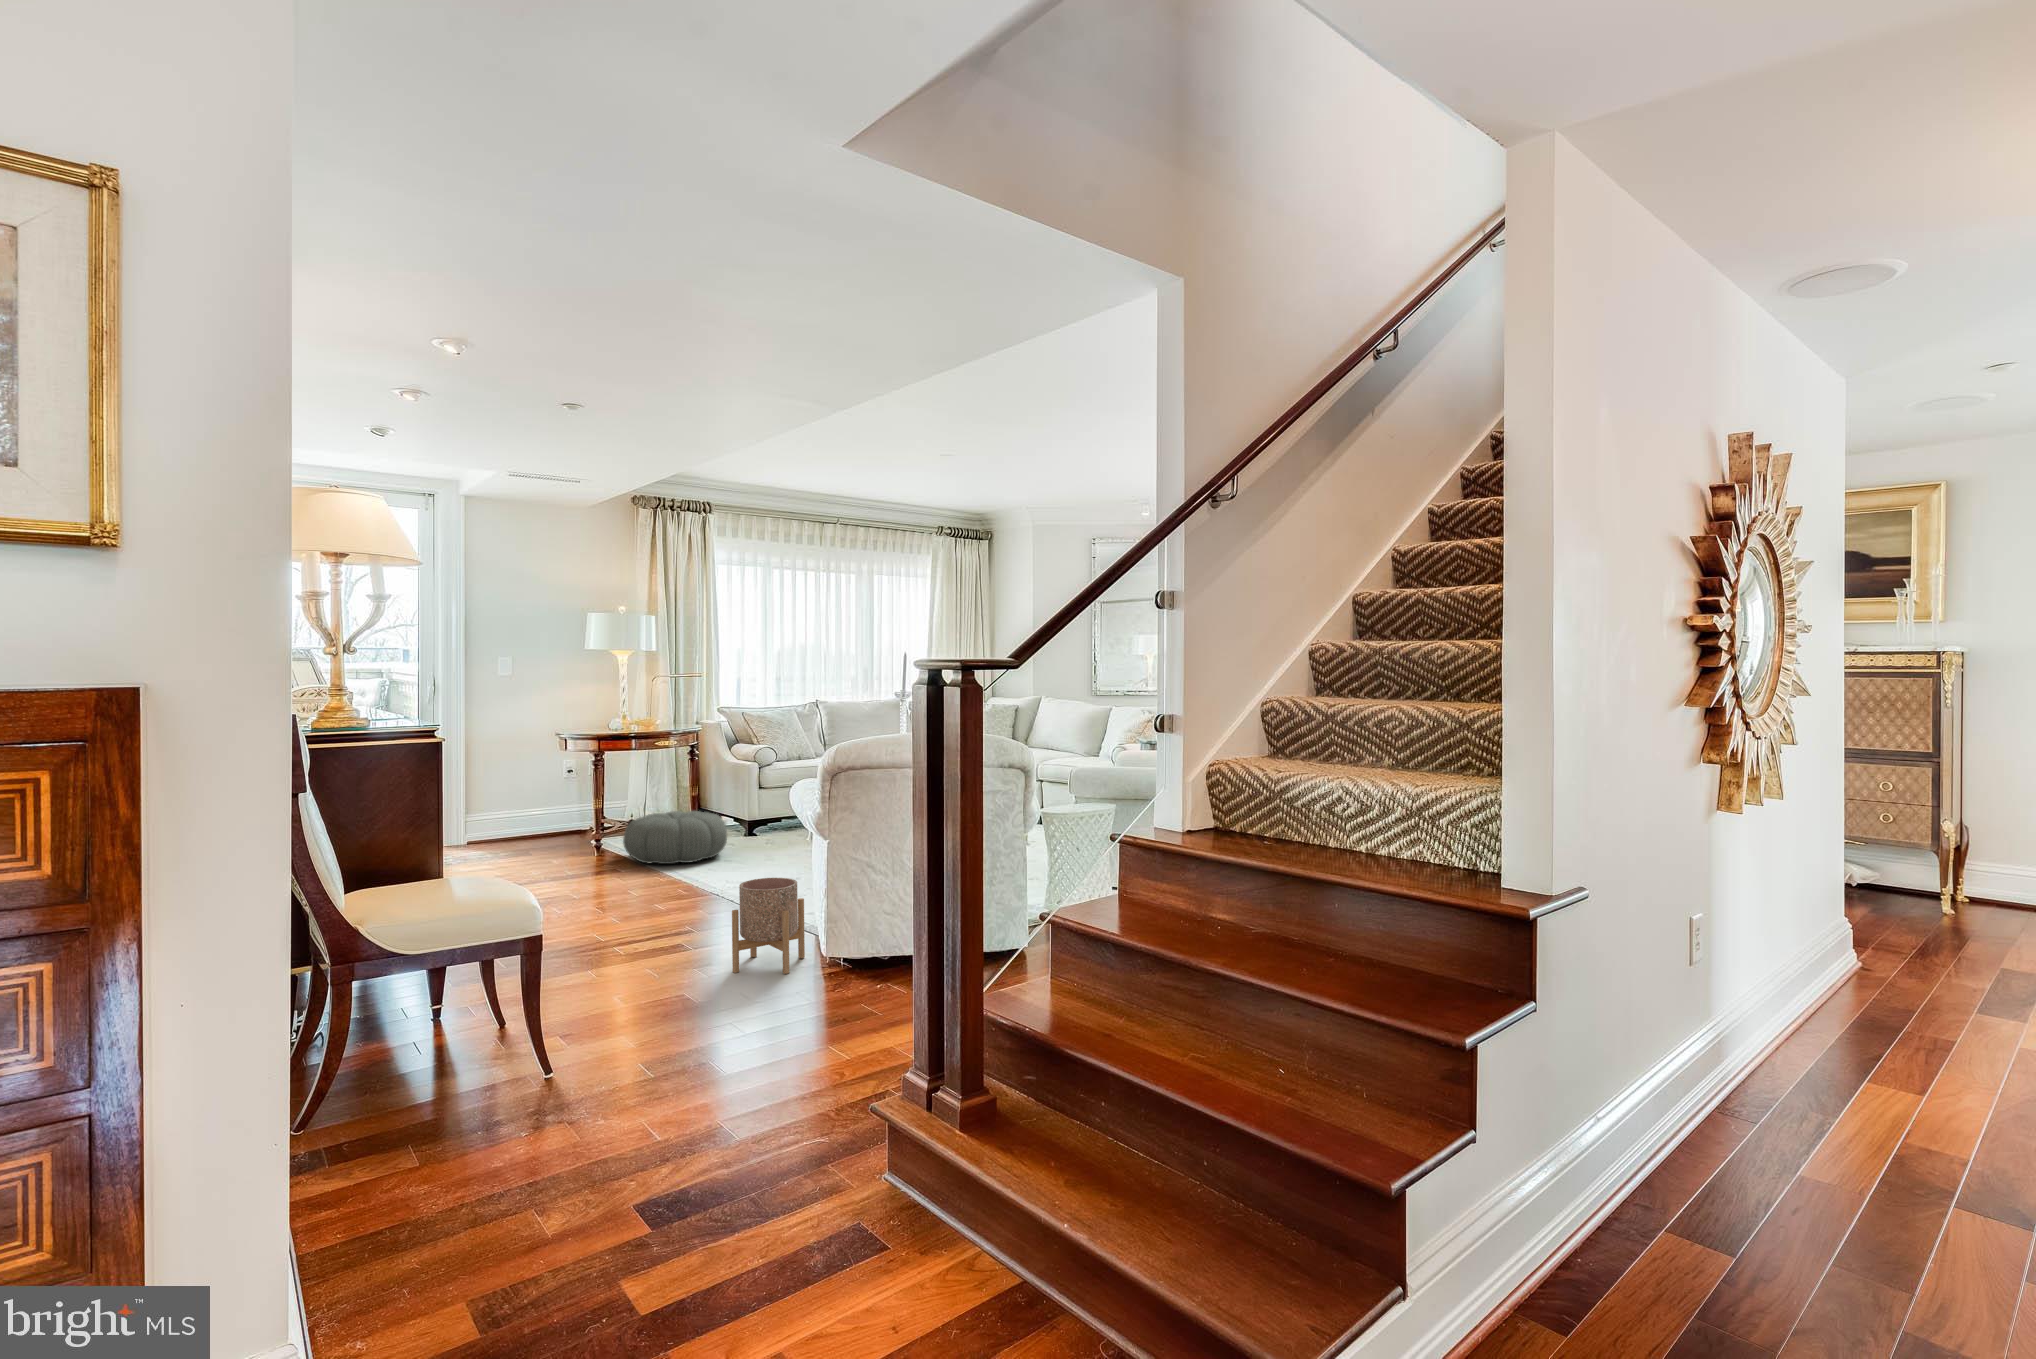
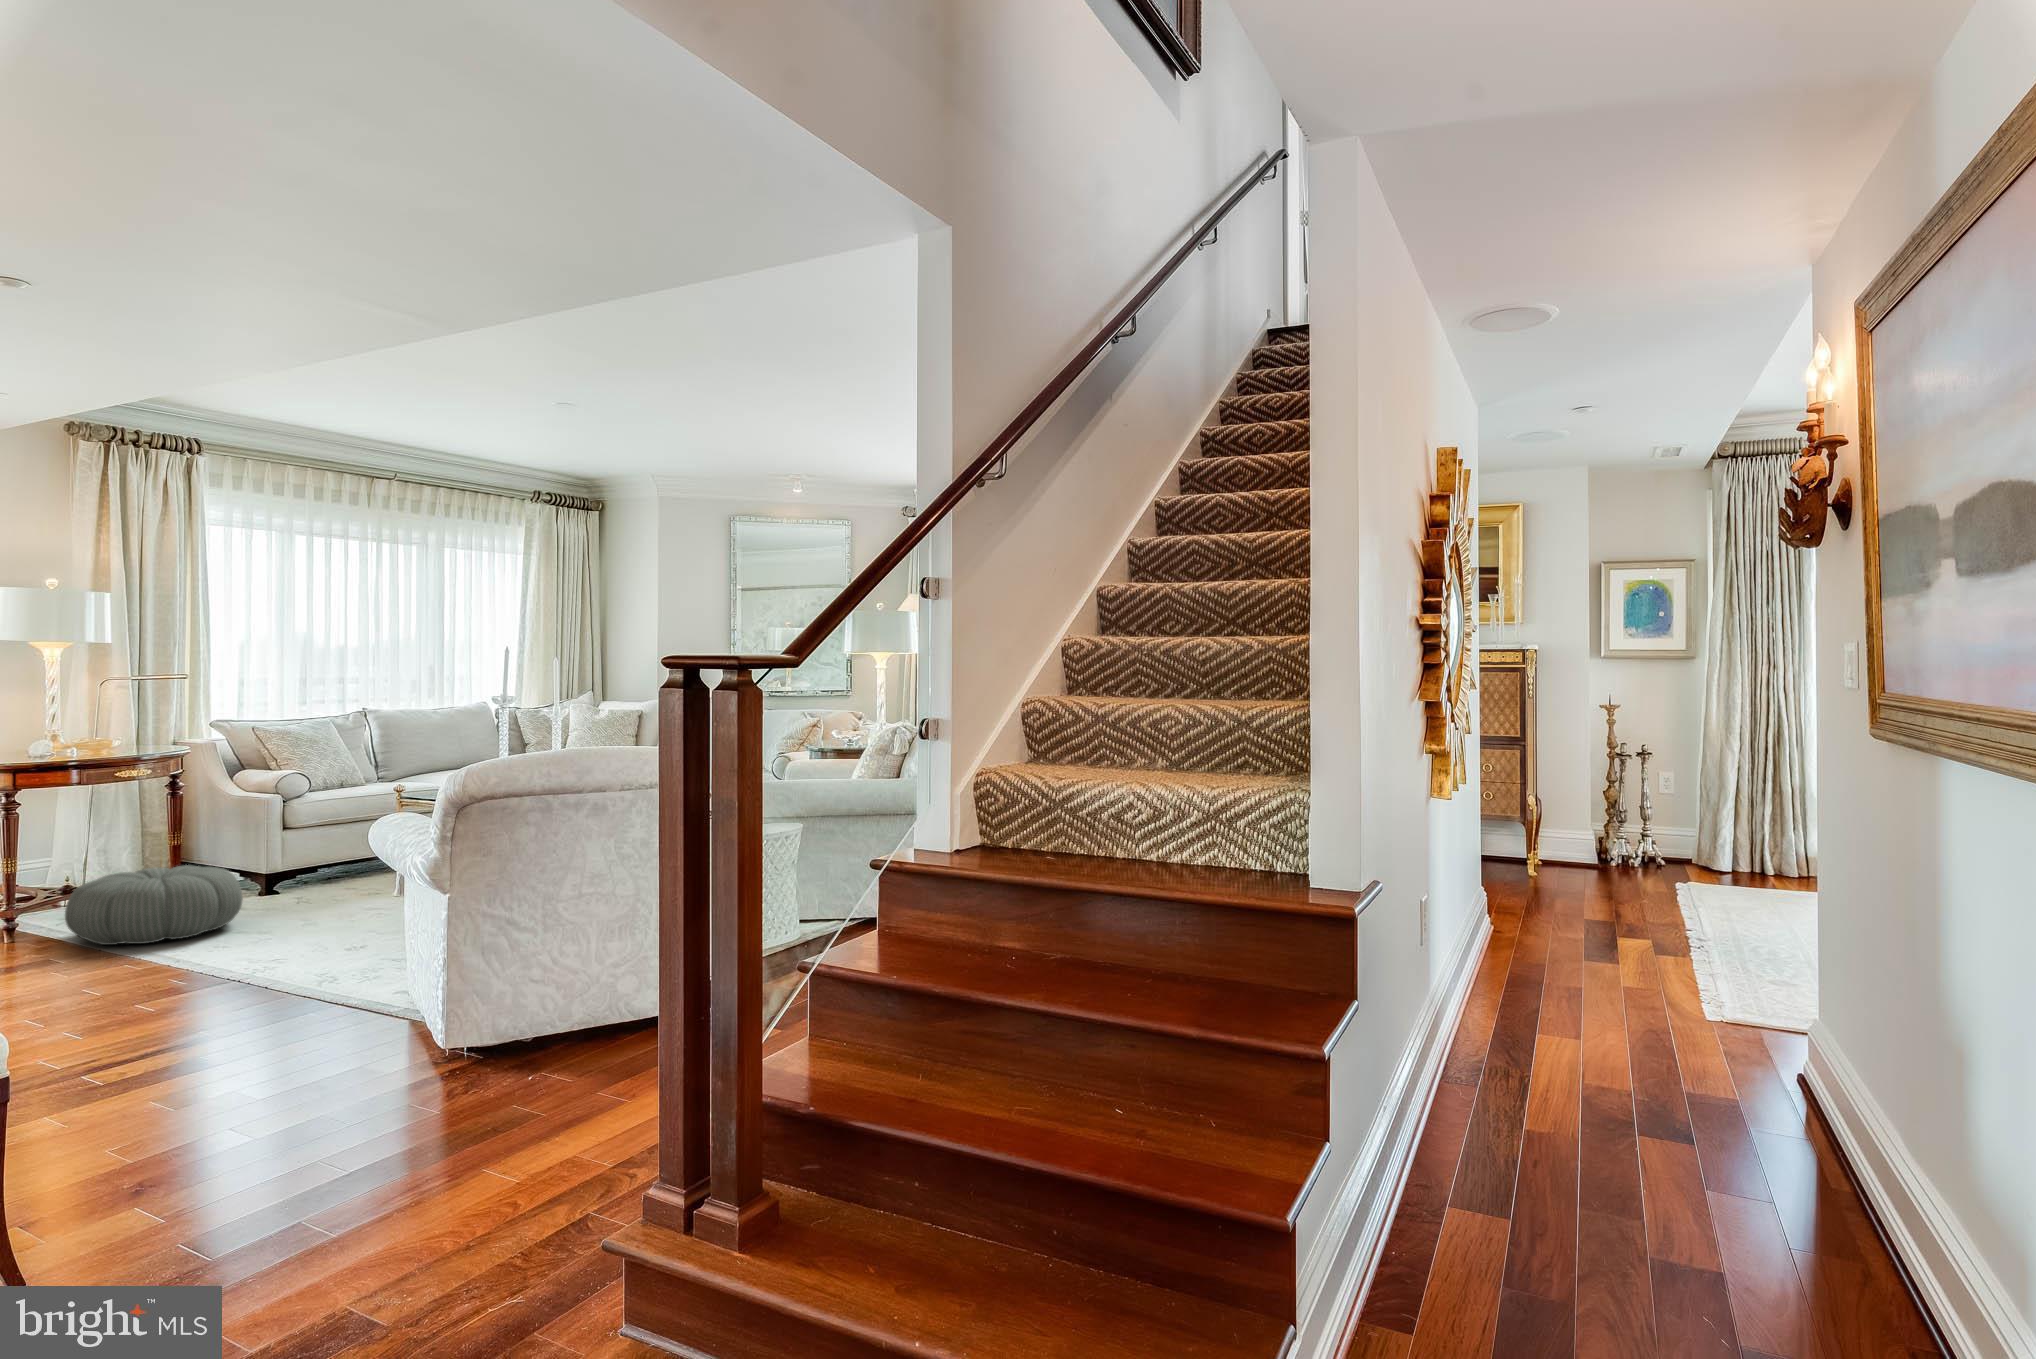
planter: present [732,878,805,974] -> none [300,948,409,1086]

